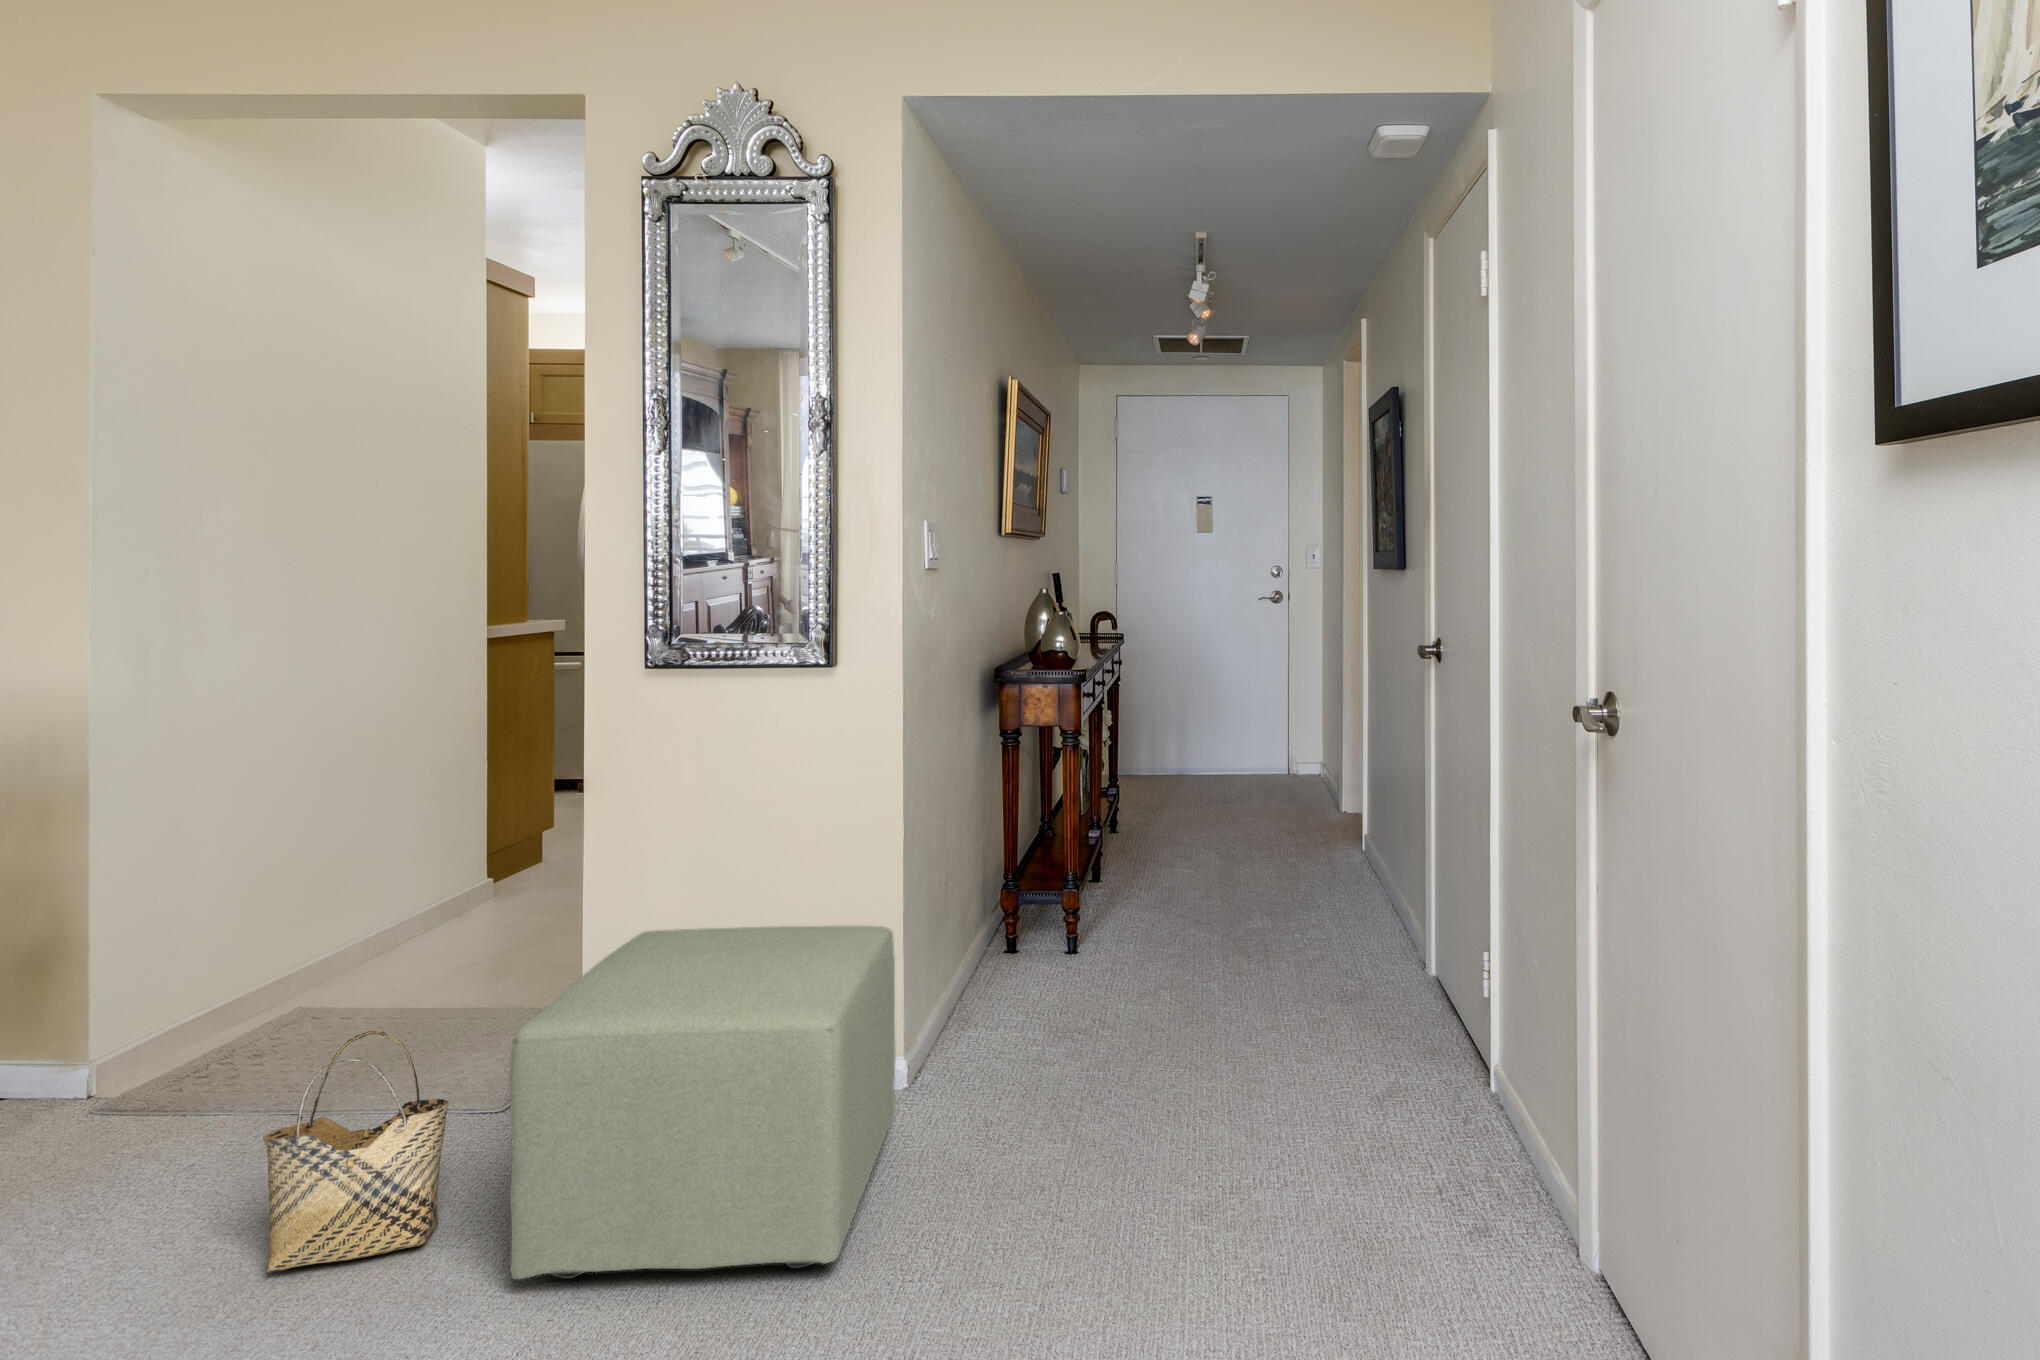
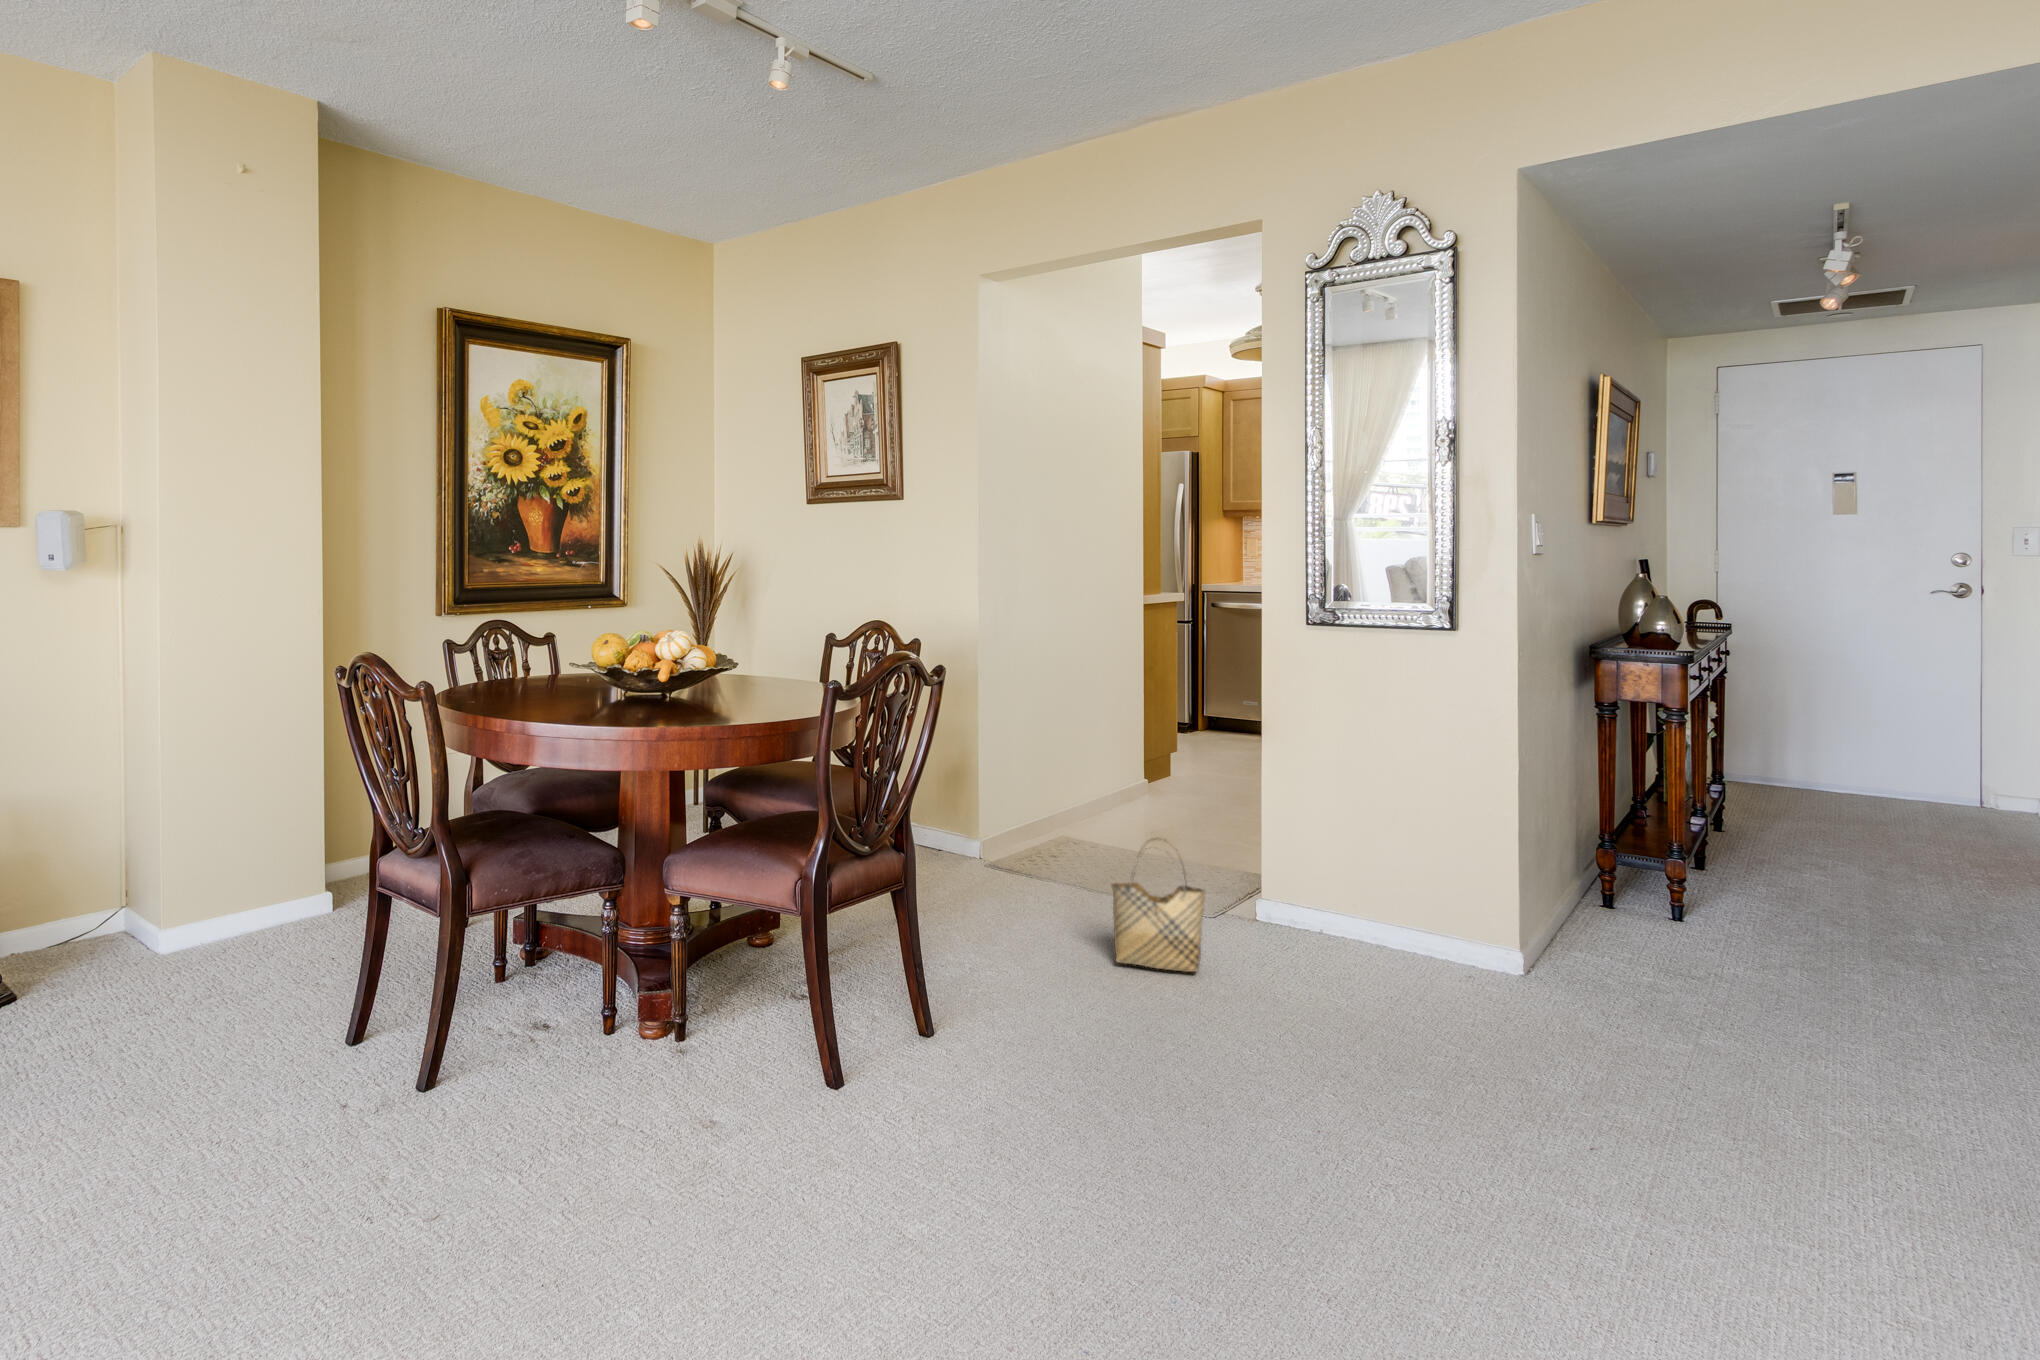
ottoman: present [509,926,896,1279] -> none [1260,809,1517,1051]

